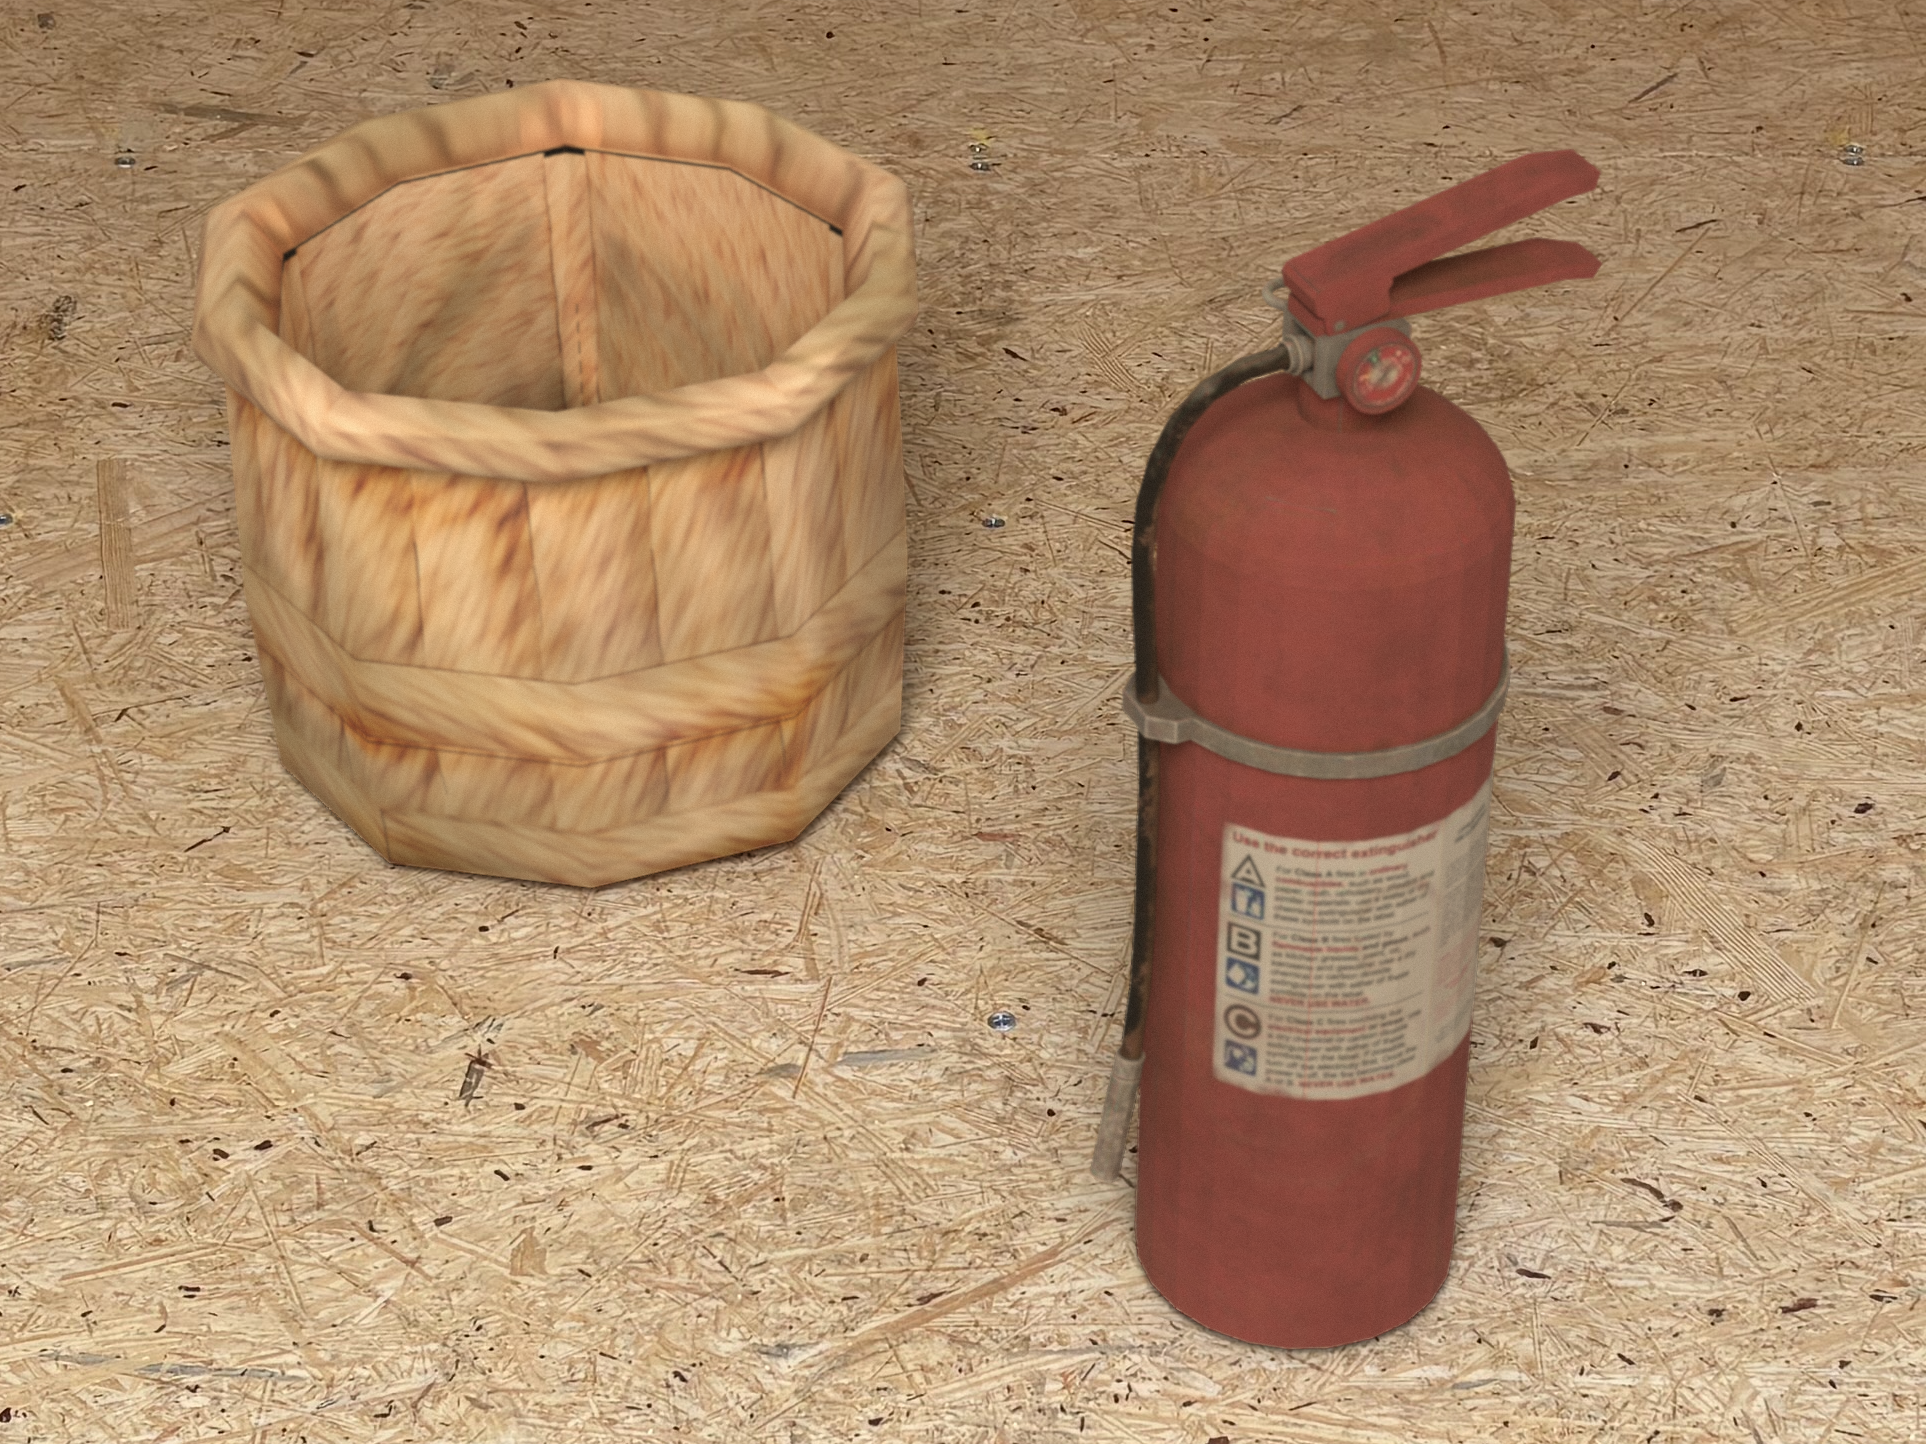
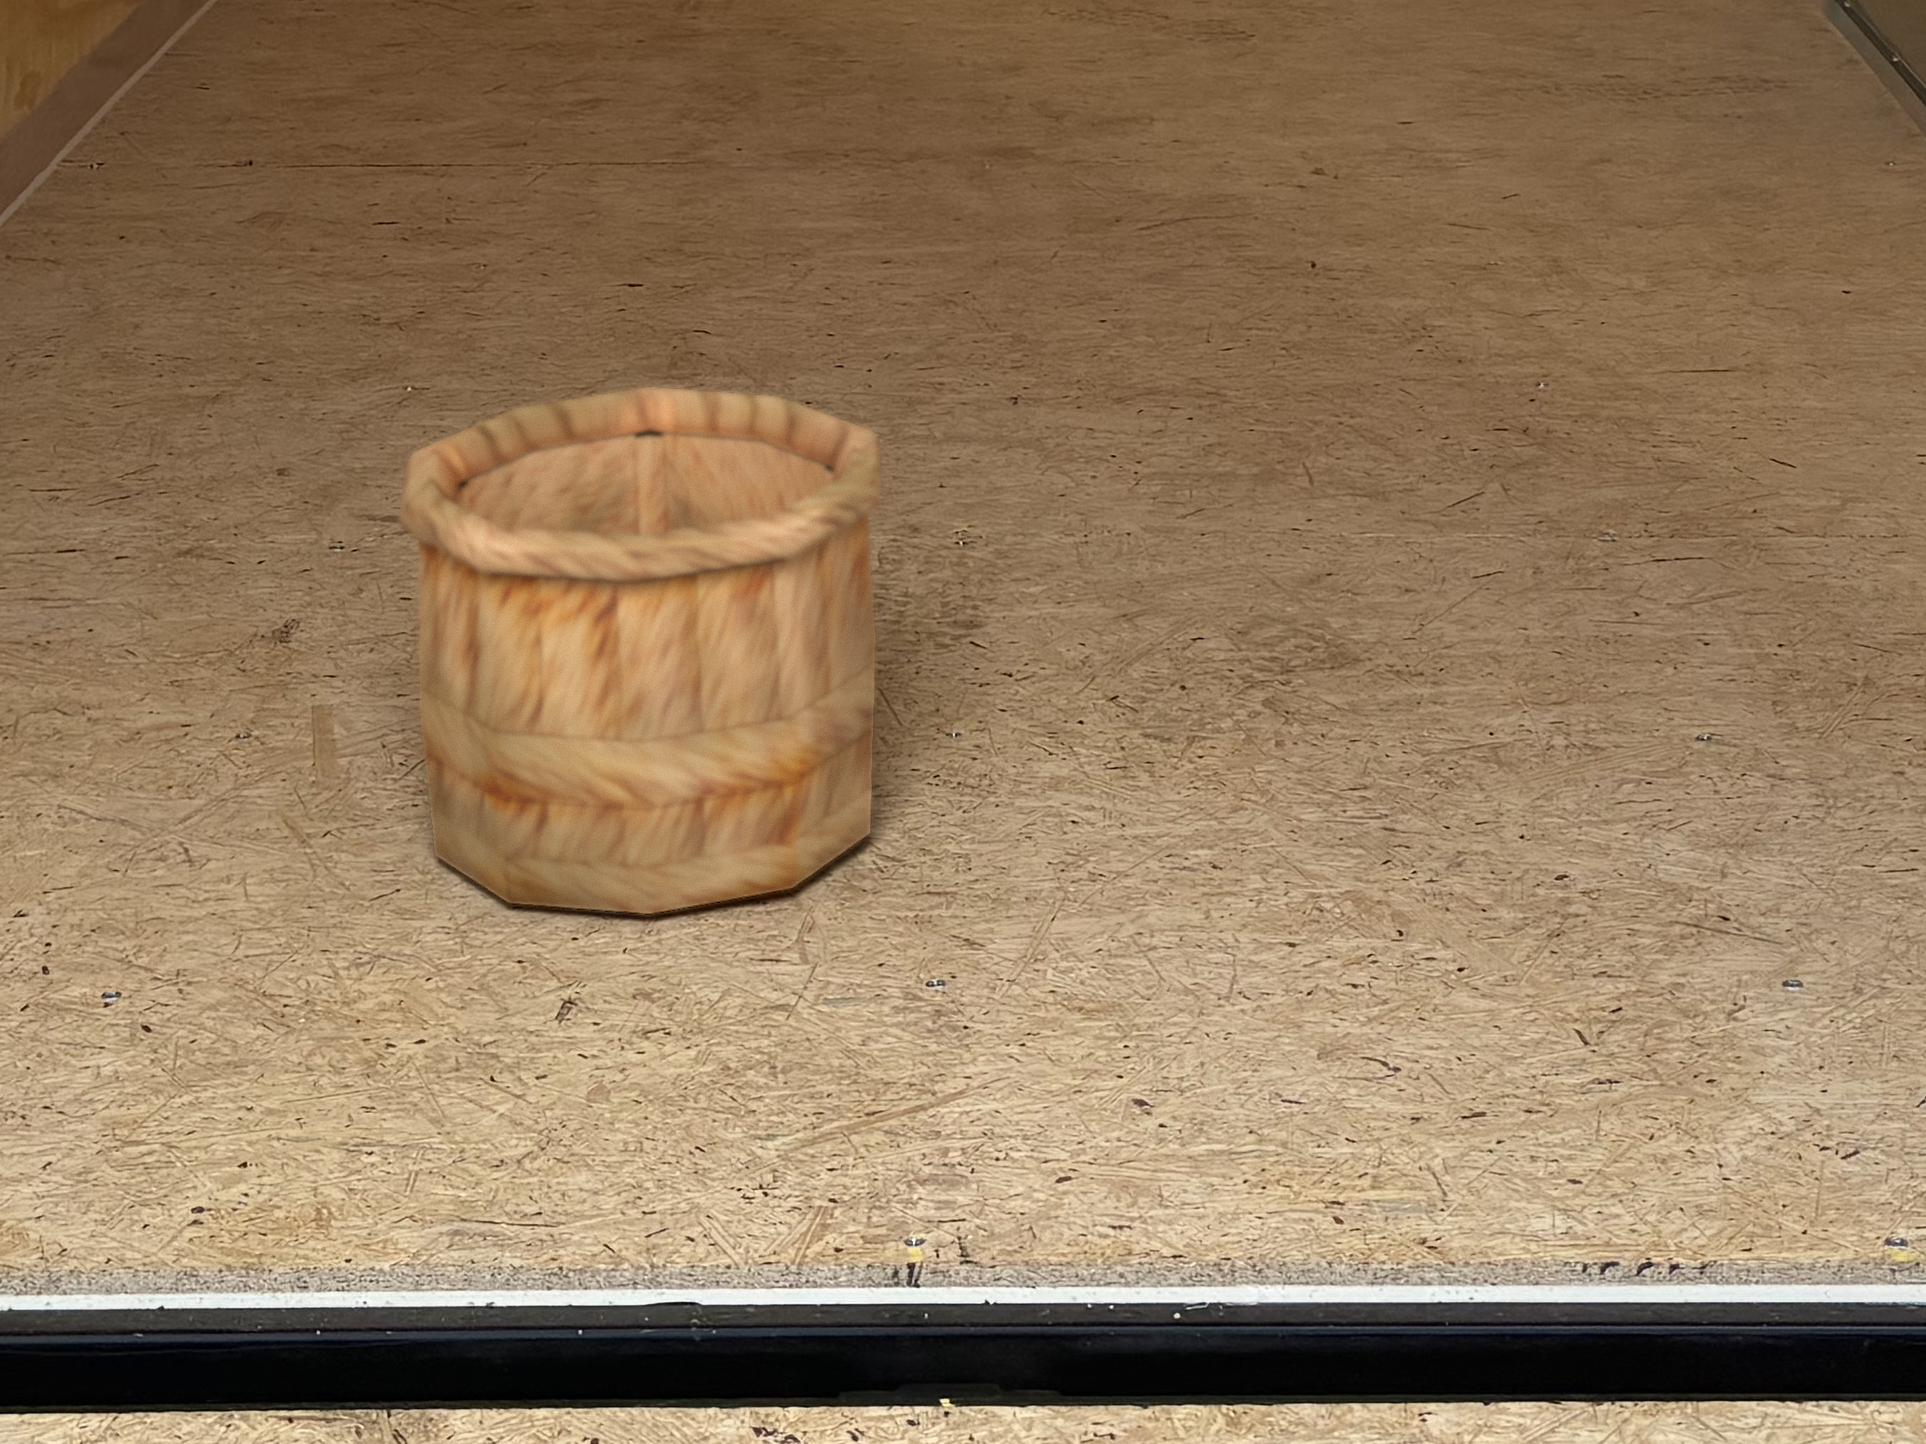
fire extinguisher: present [1090,149,1602,1350] -> none [975,273,1276,1136]

